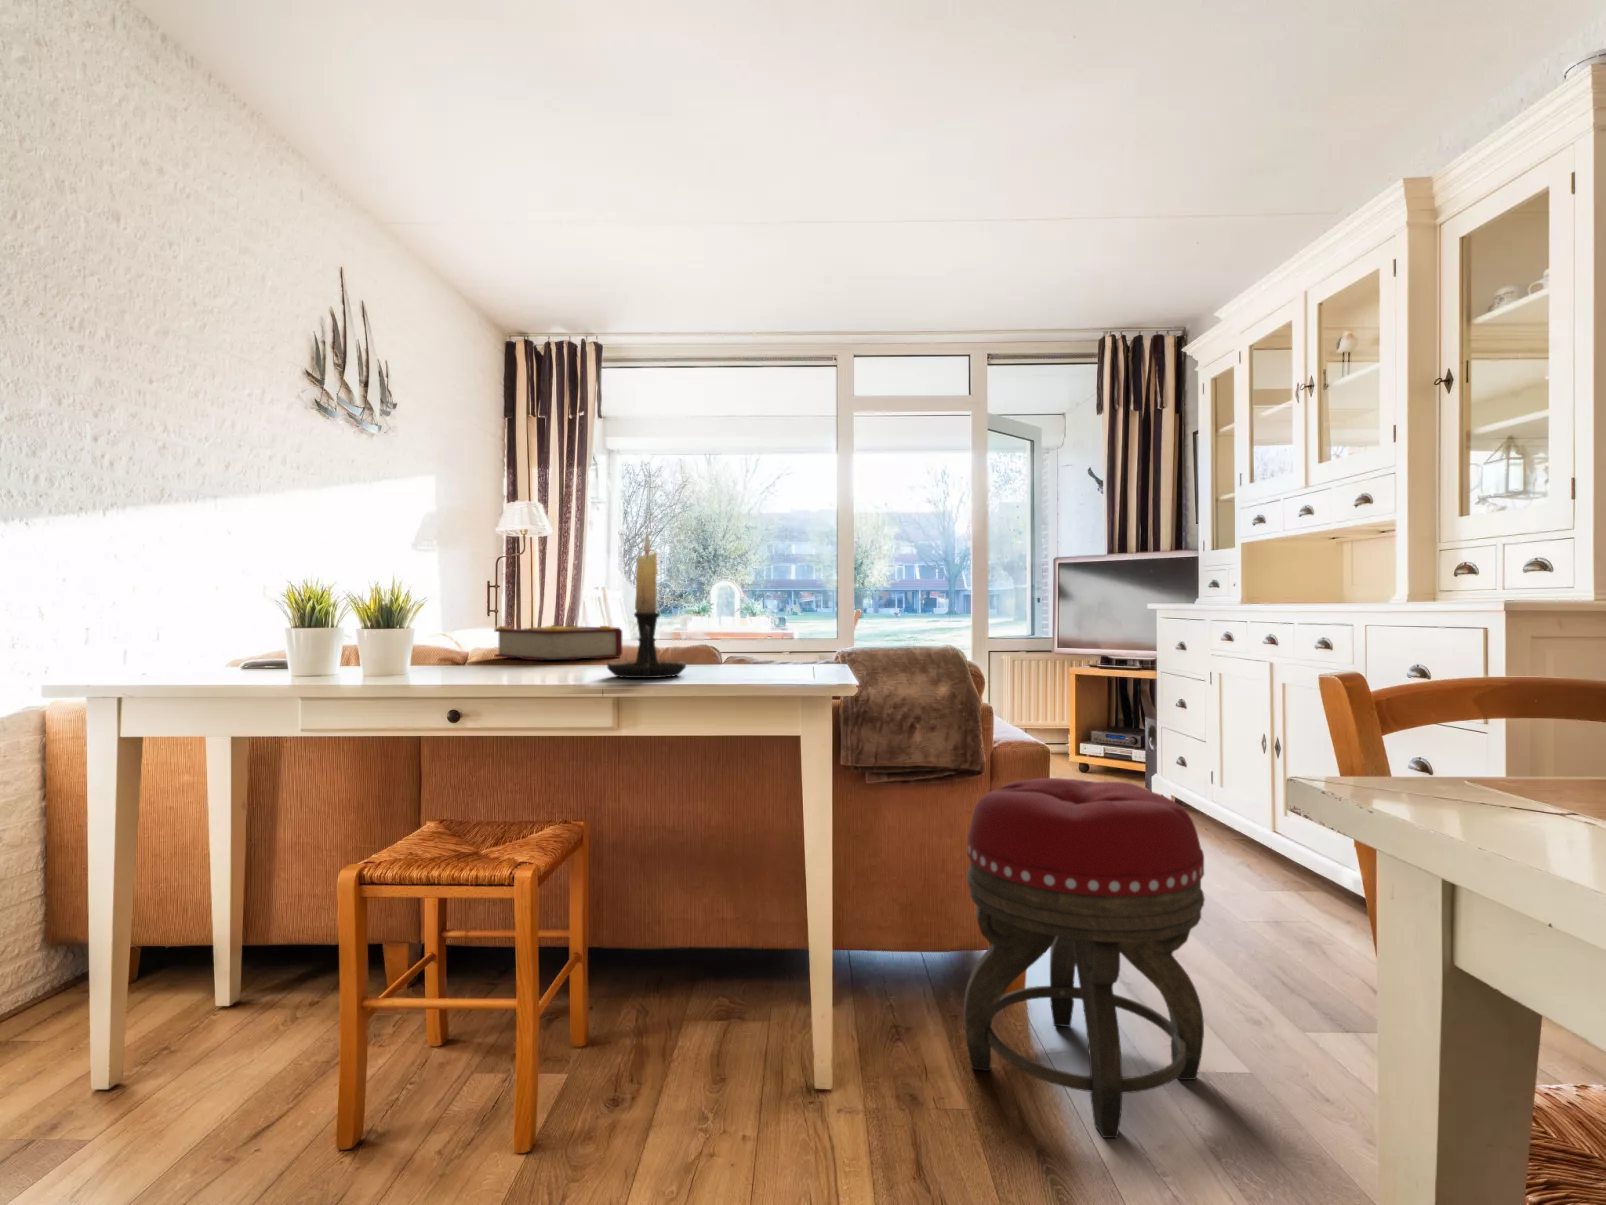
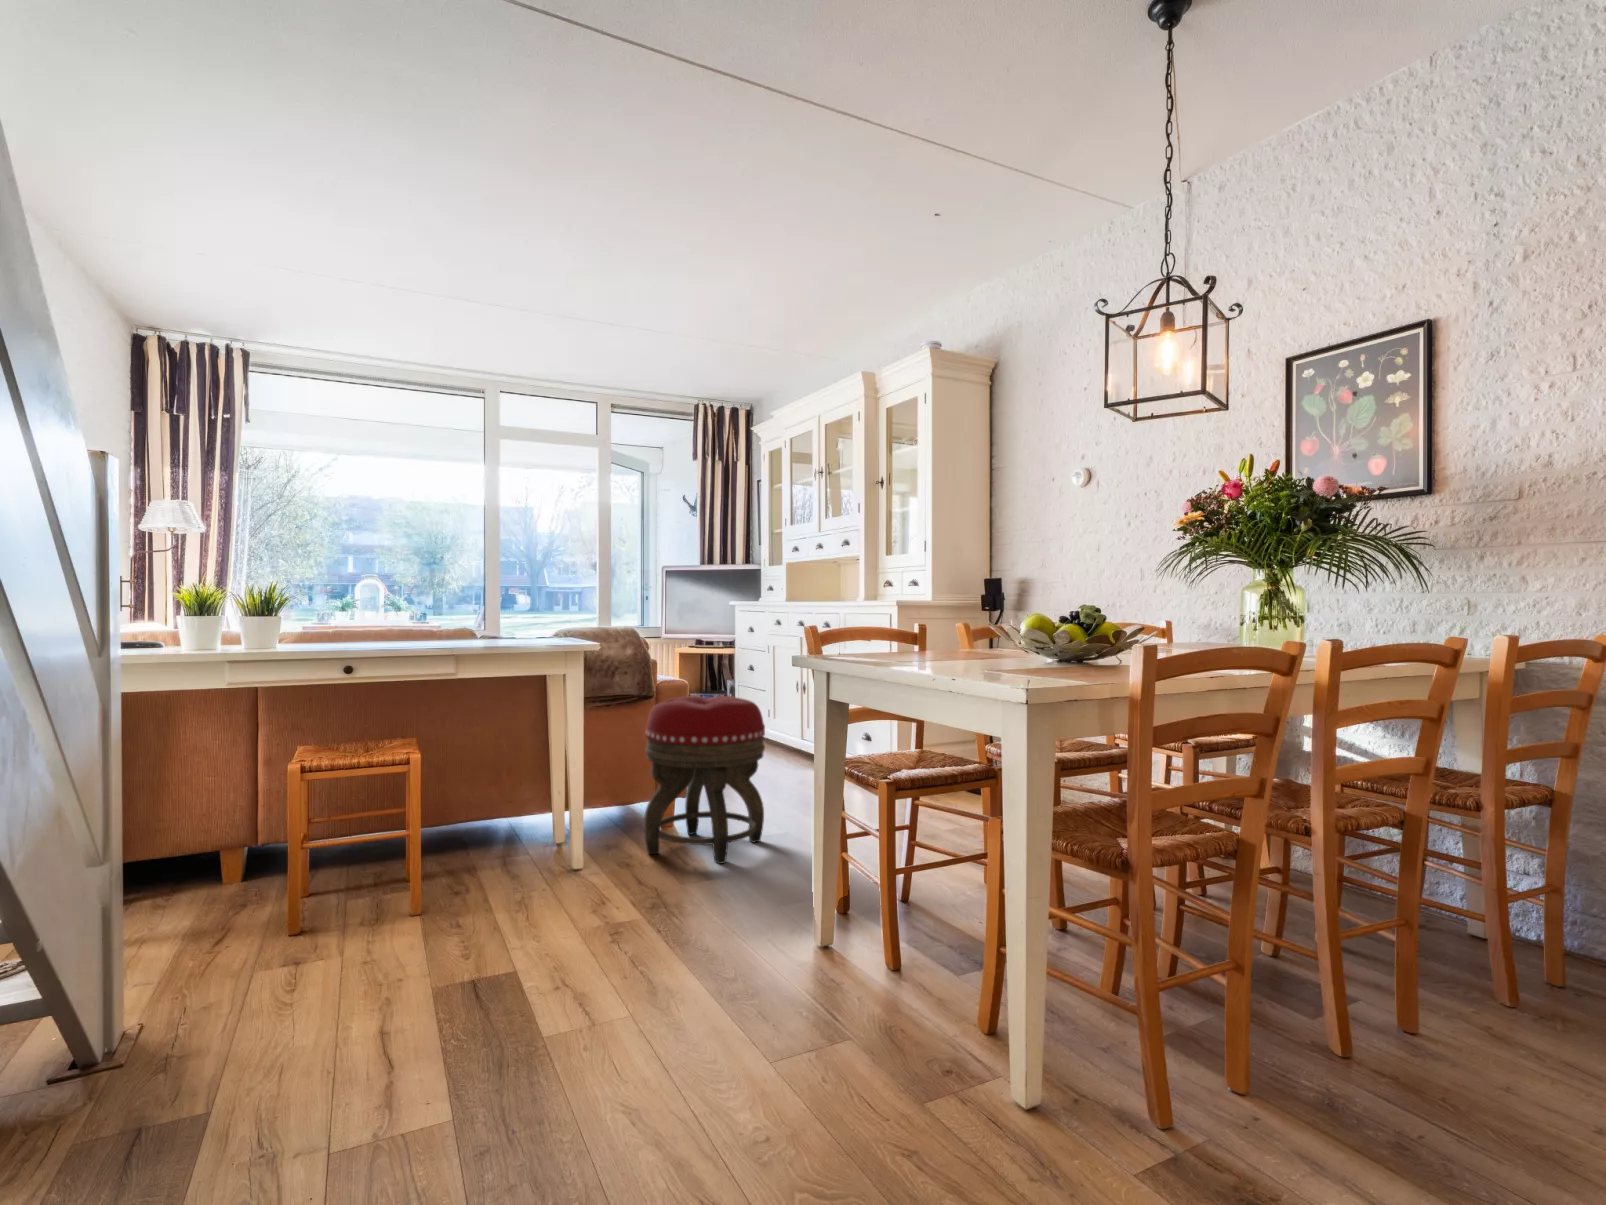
candle holder: present [607,533,686,678] -> none [435,554,485,642]
book: present [495,625,622,660] -> none [287,613,395,637]

